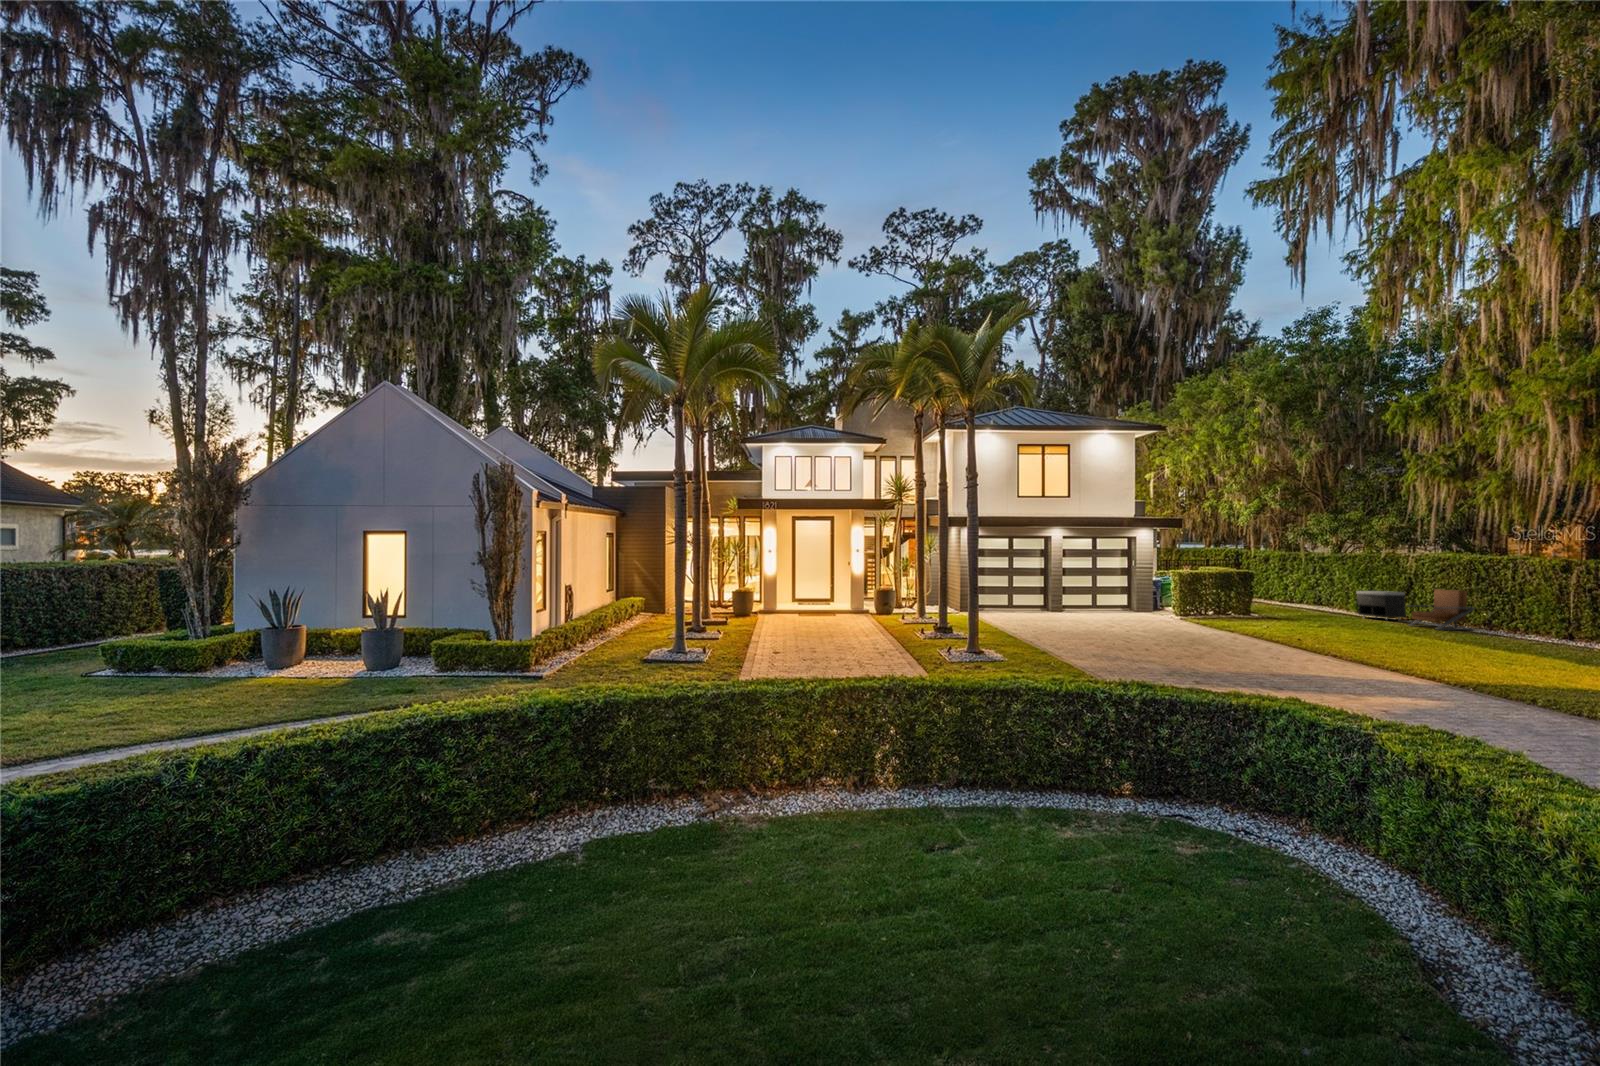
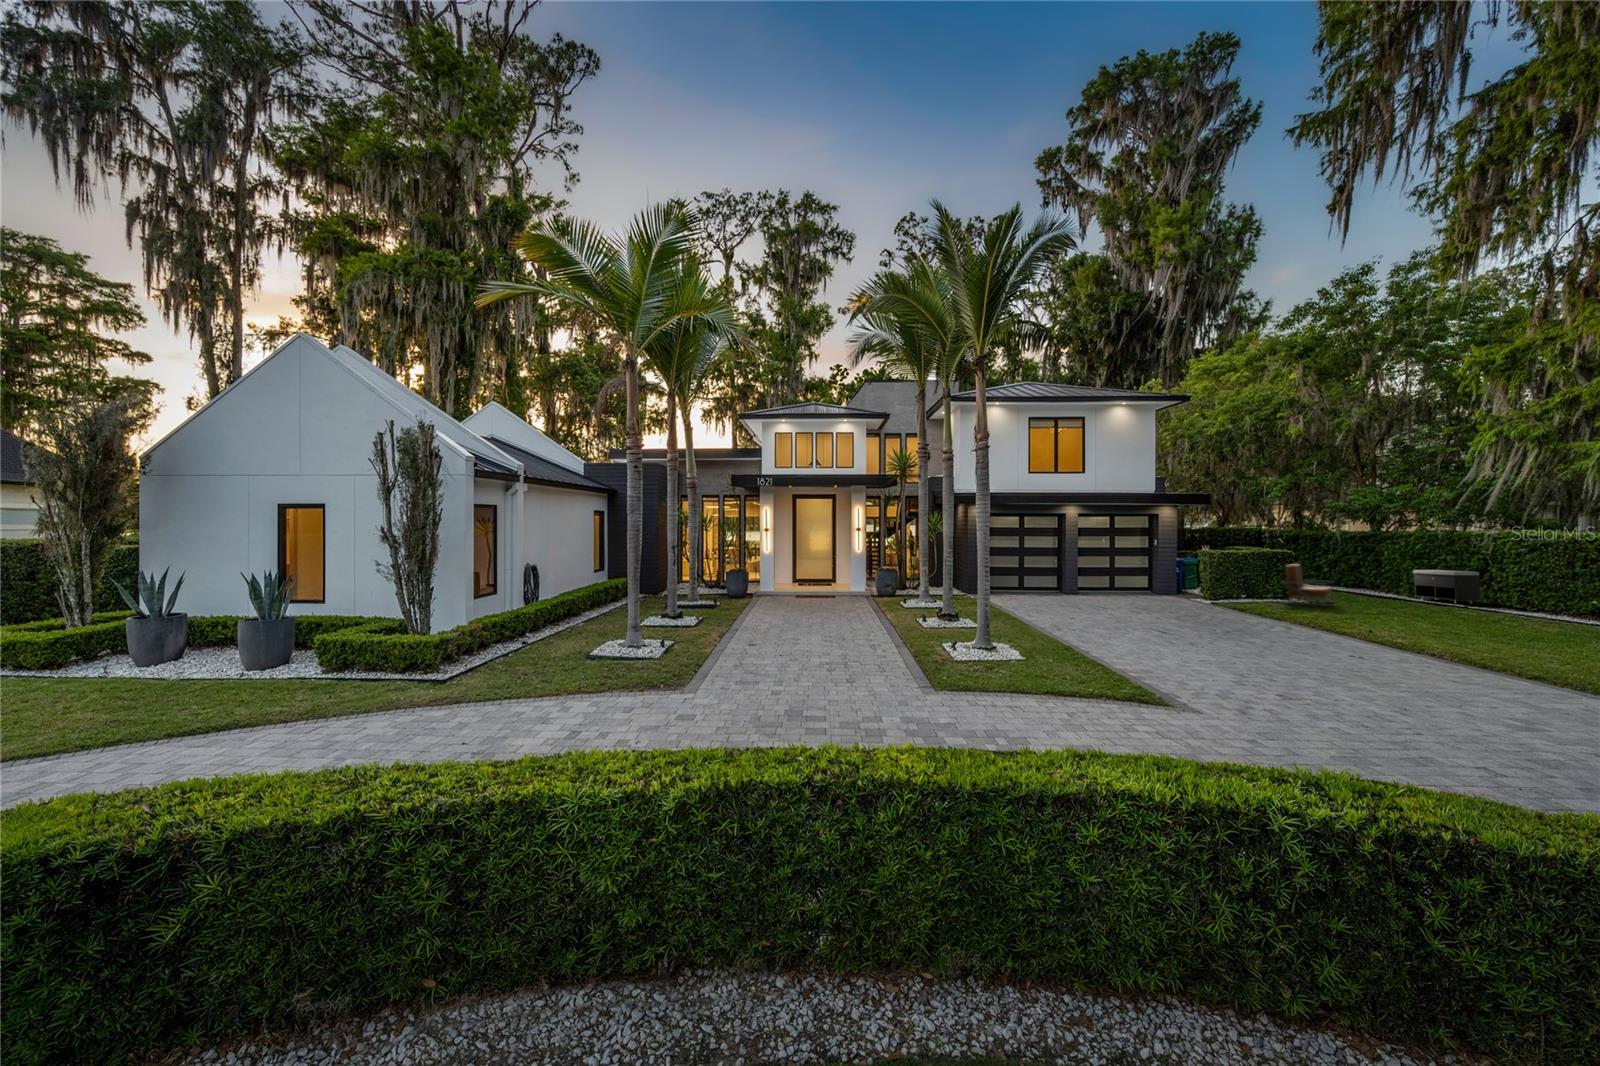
lounge chair: present [1409,589,1474,630] -> present [1281,564,1333,606]

